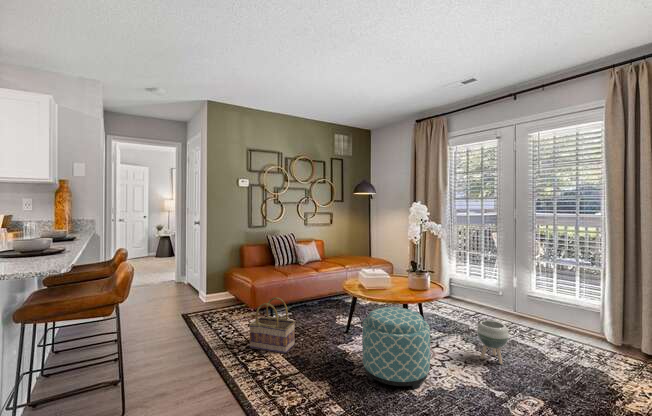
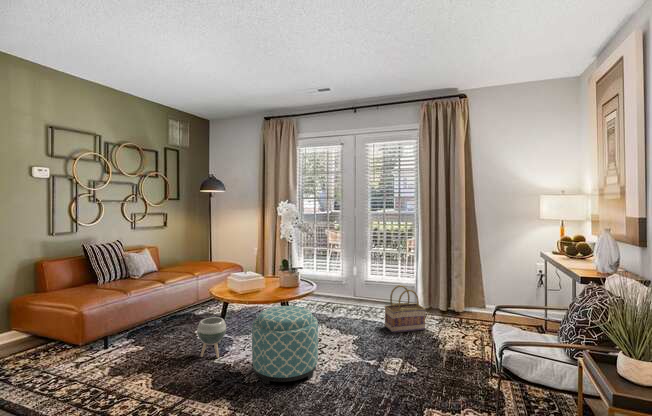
basket: present [249,297,295,353] -> present [385,285,425,333]
planter: present [477,320,509,364] -> present [197,317,226,358]

